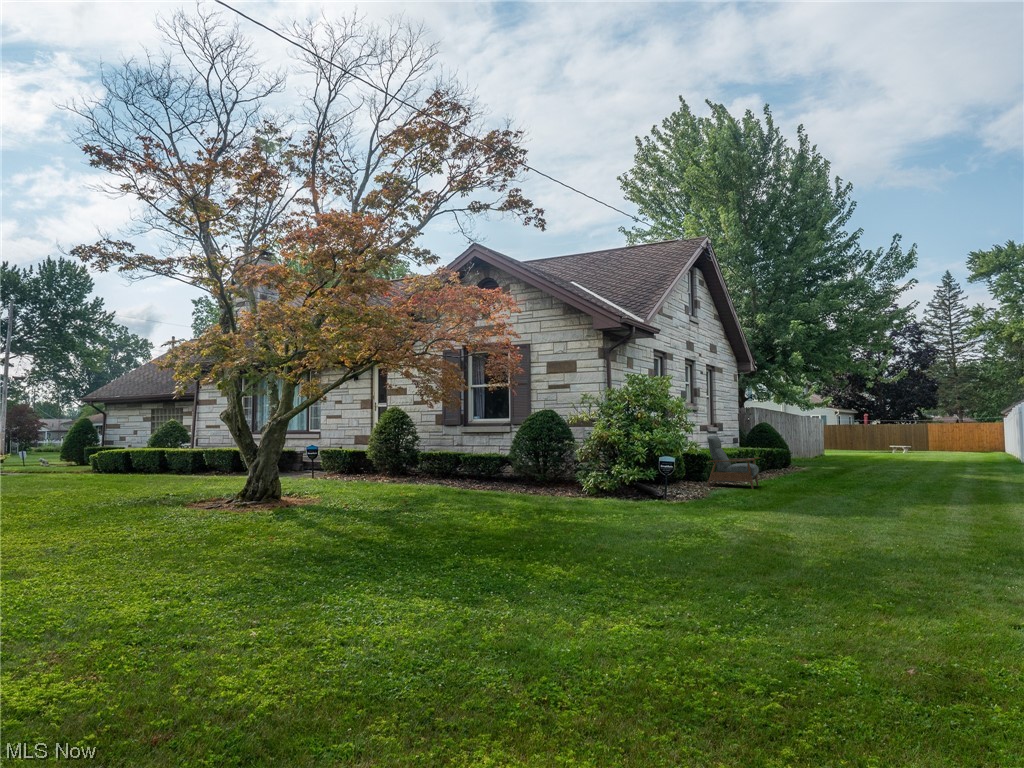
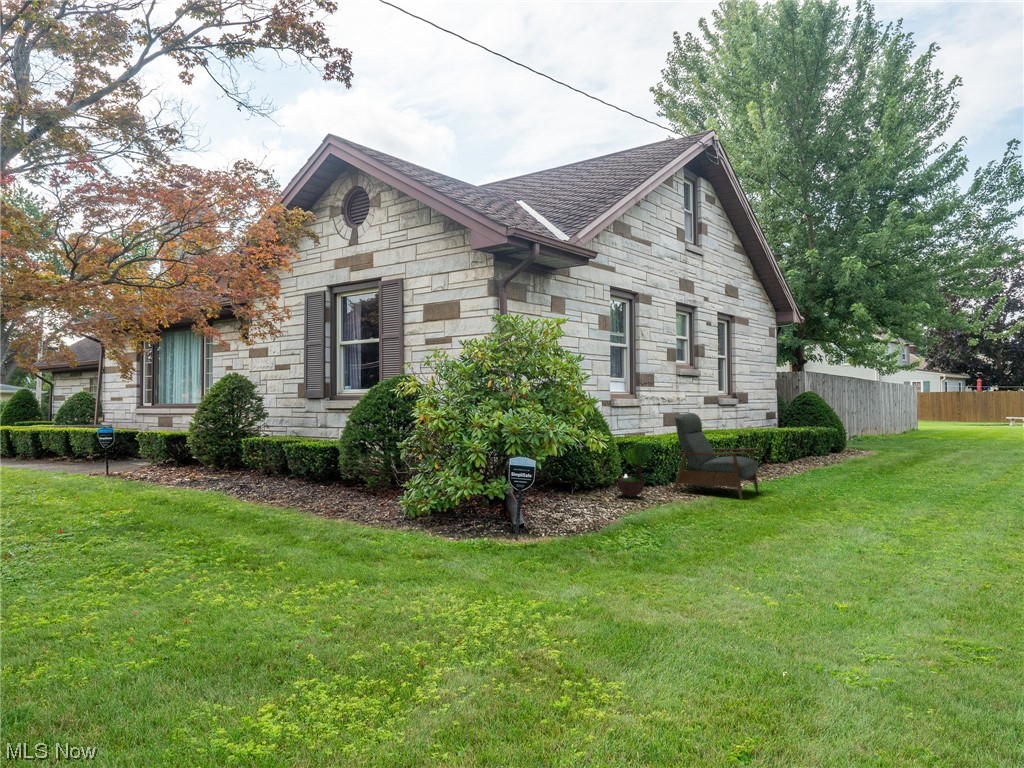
potted tree: none [678,450,702,488] -> present [618,443,652,497]

